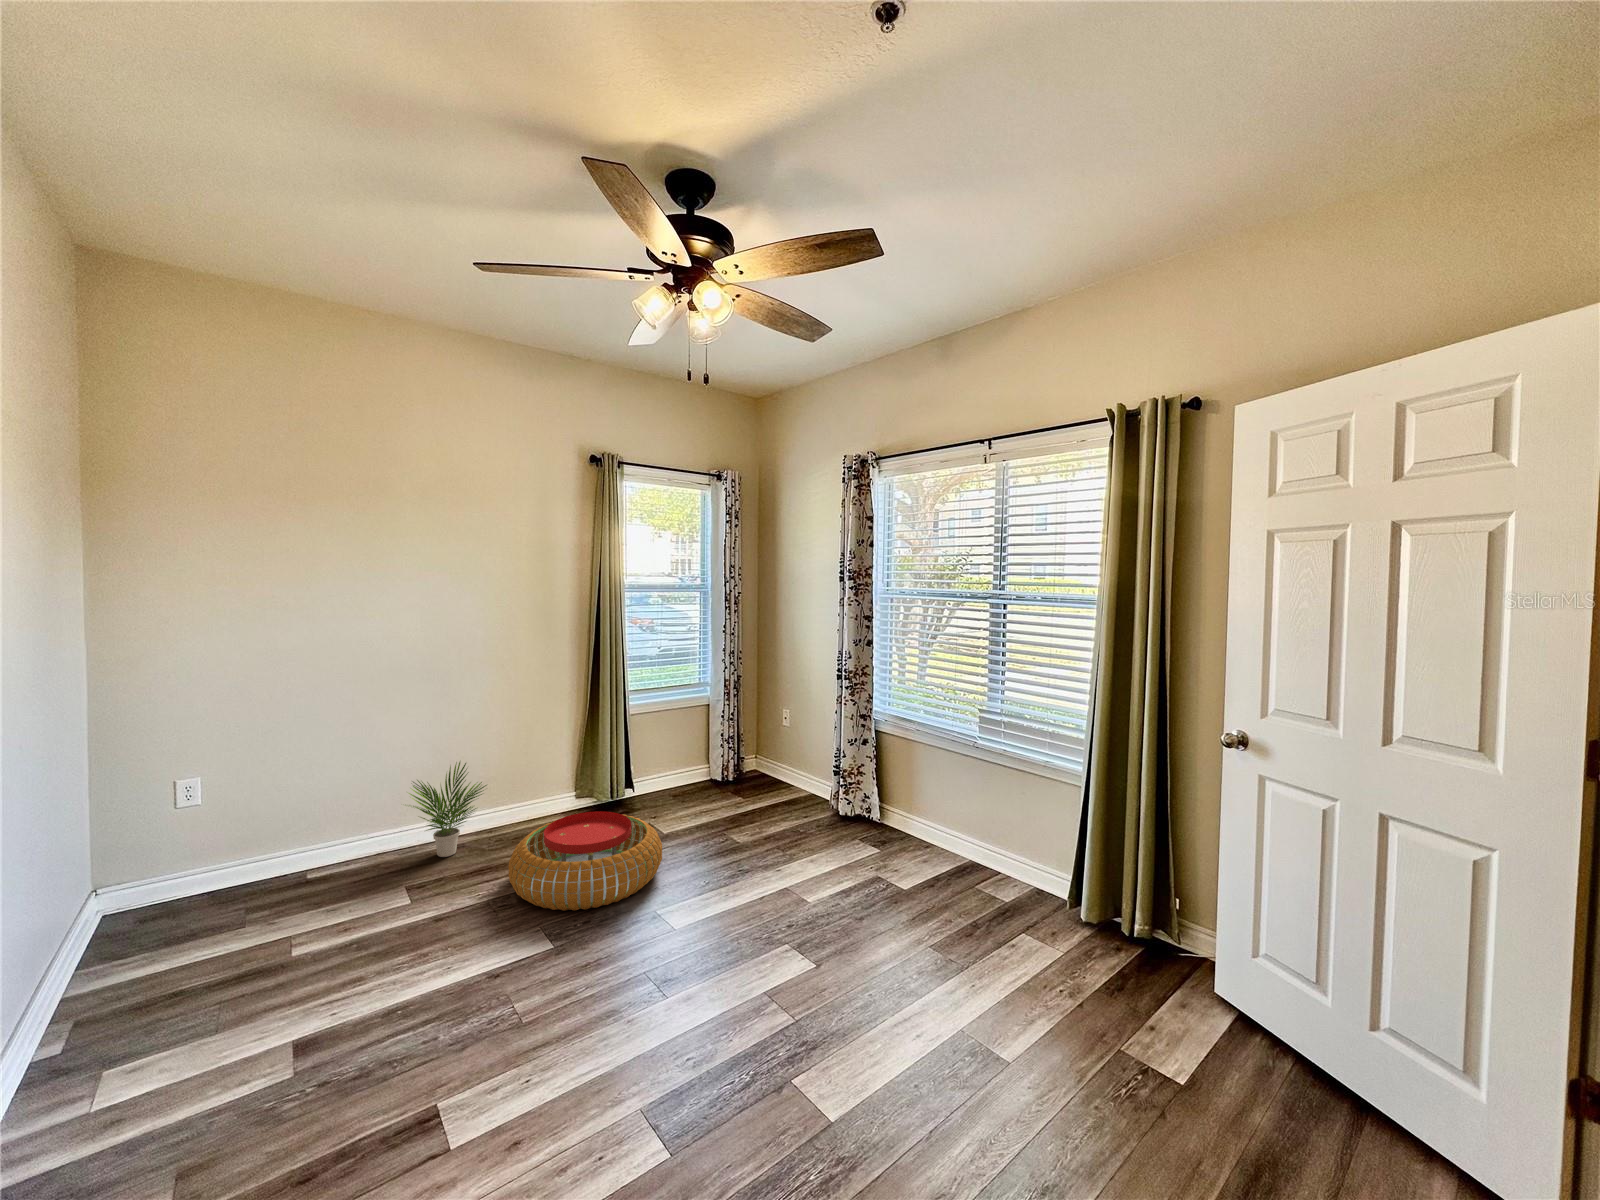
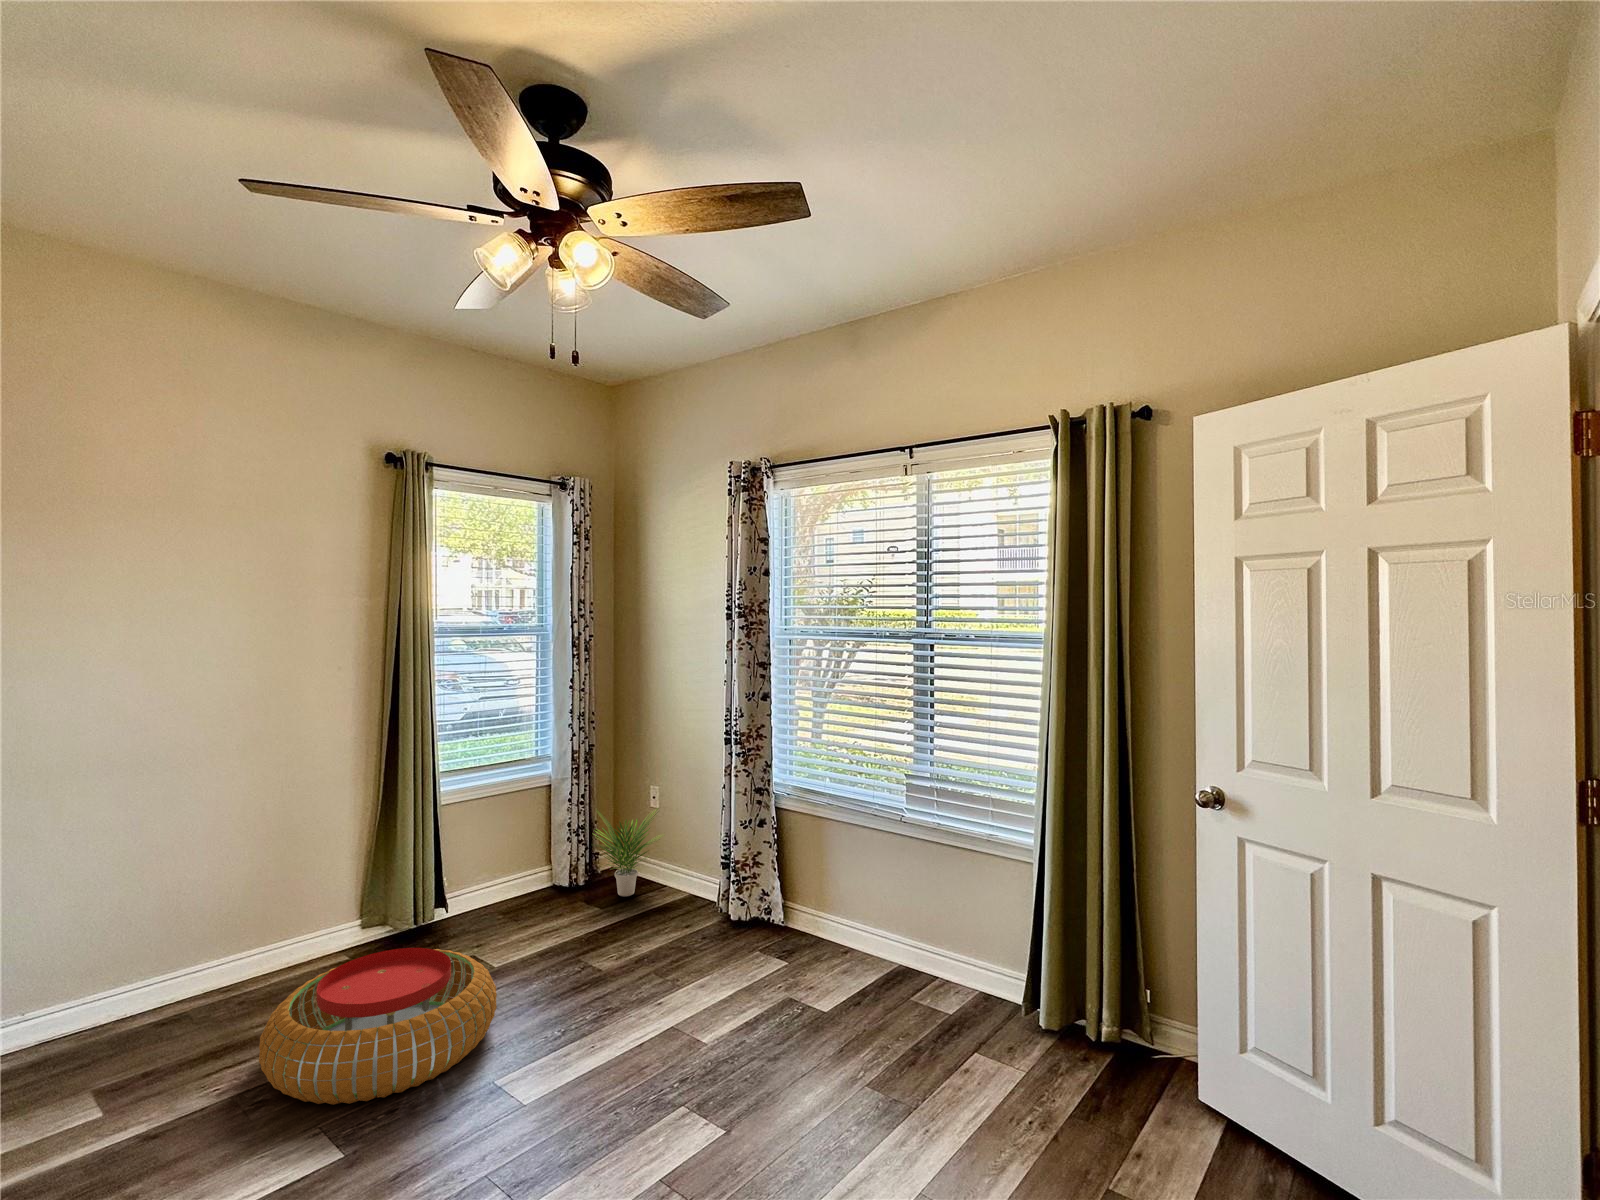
potted plant: present [409,762,487,857] -> present [594,810,660,896]

